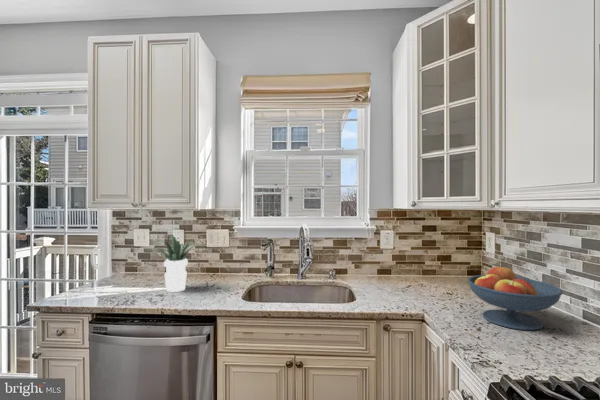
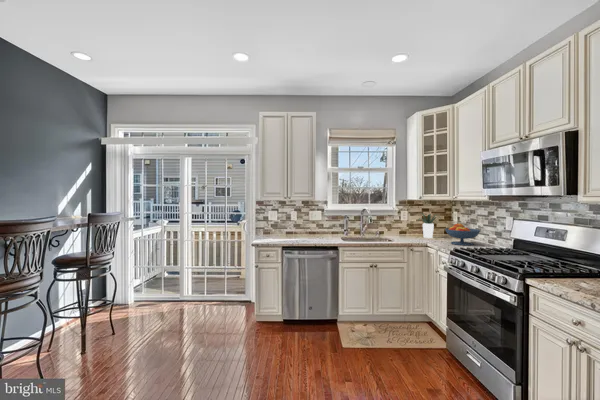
potted plant: present [154,236,198,292] -> present [419,213,436,238]

